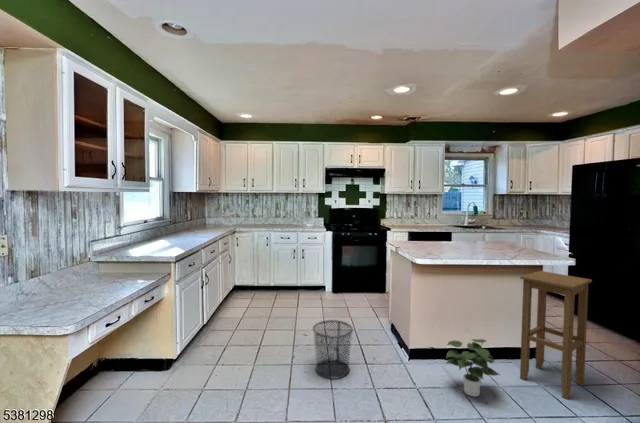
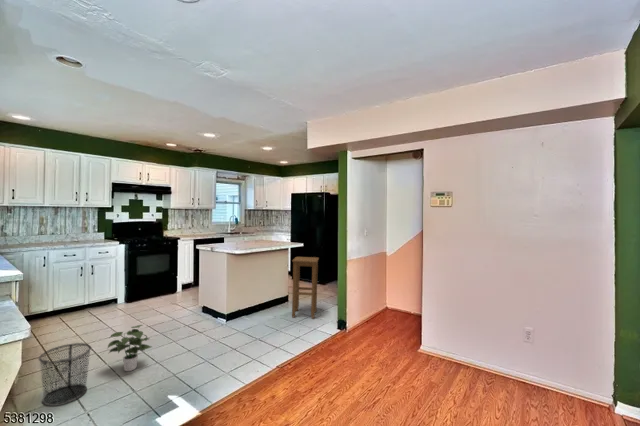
waste bin: present [313,320,353,379] -> present [39,343,91,406]
potted plant: present [446,339,500,397] -> present [108,325,152,371]

